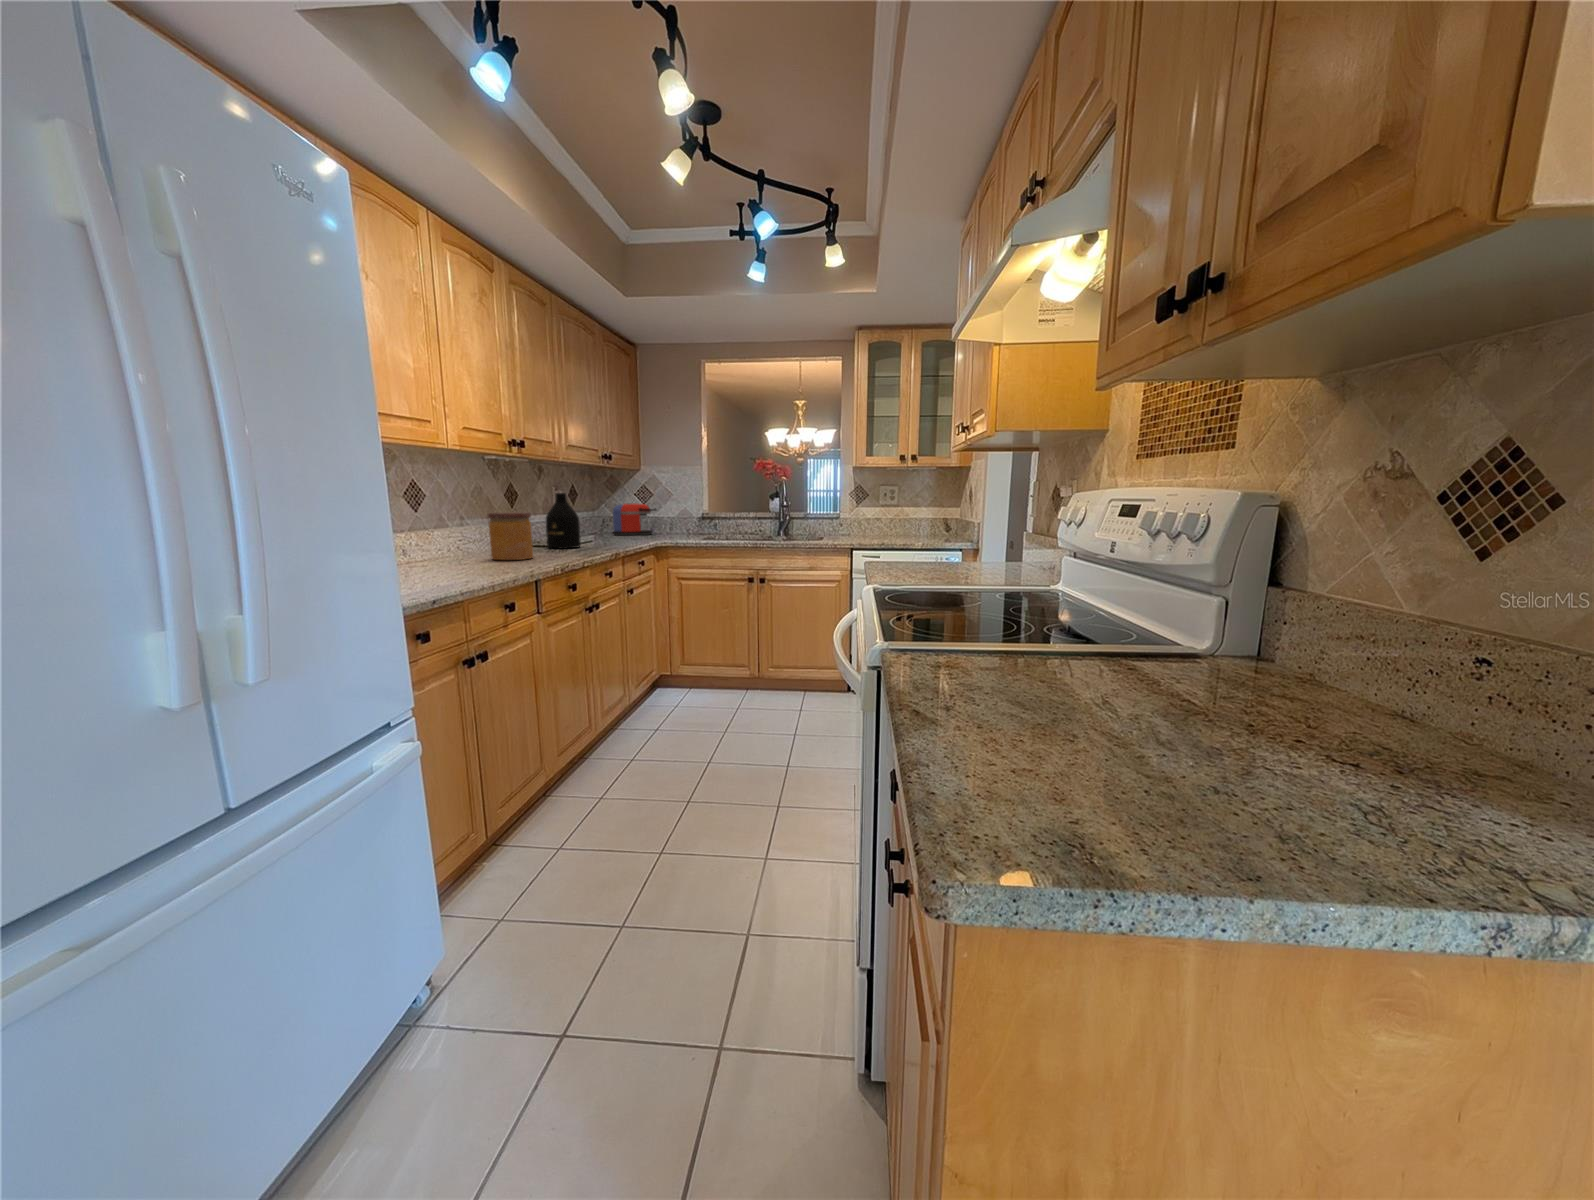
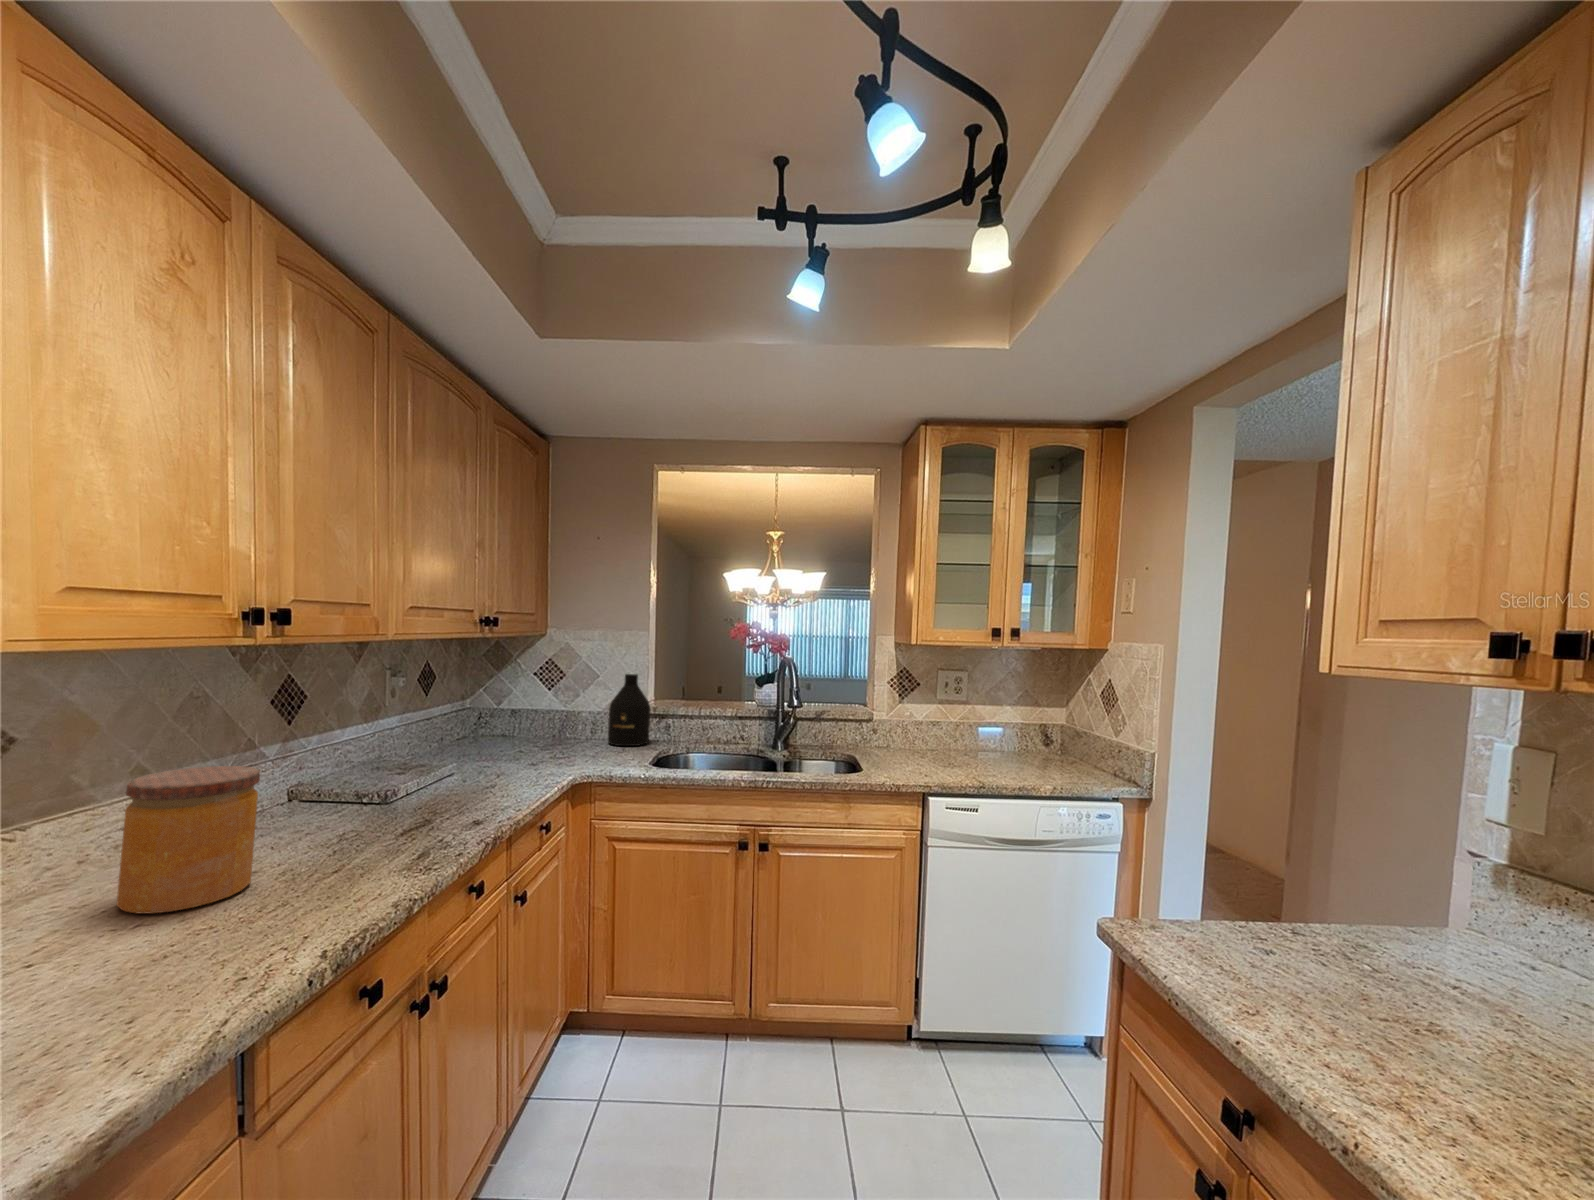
bottle: present [546,493,581,548] -> present [608,674,650,746]
coffee maker: present [613,504,656,535] -> none [492,690,575,747]

